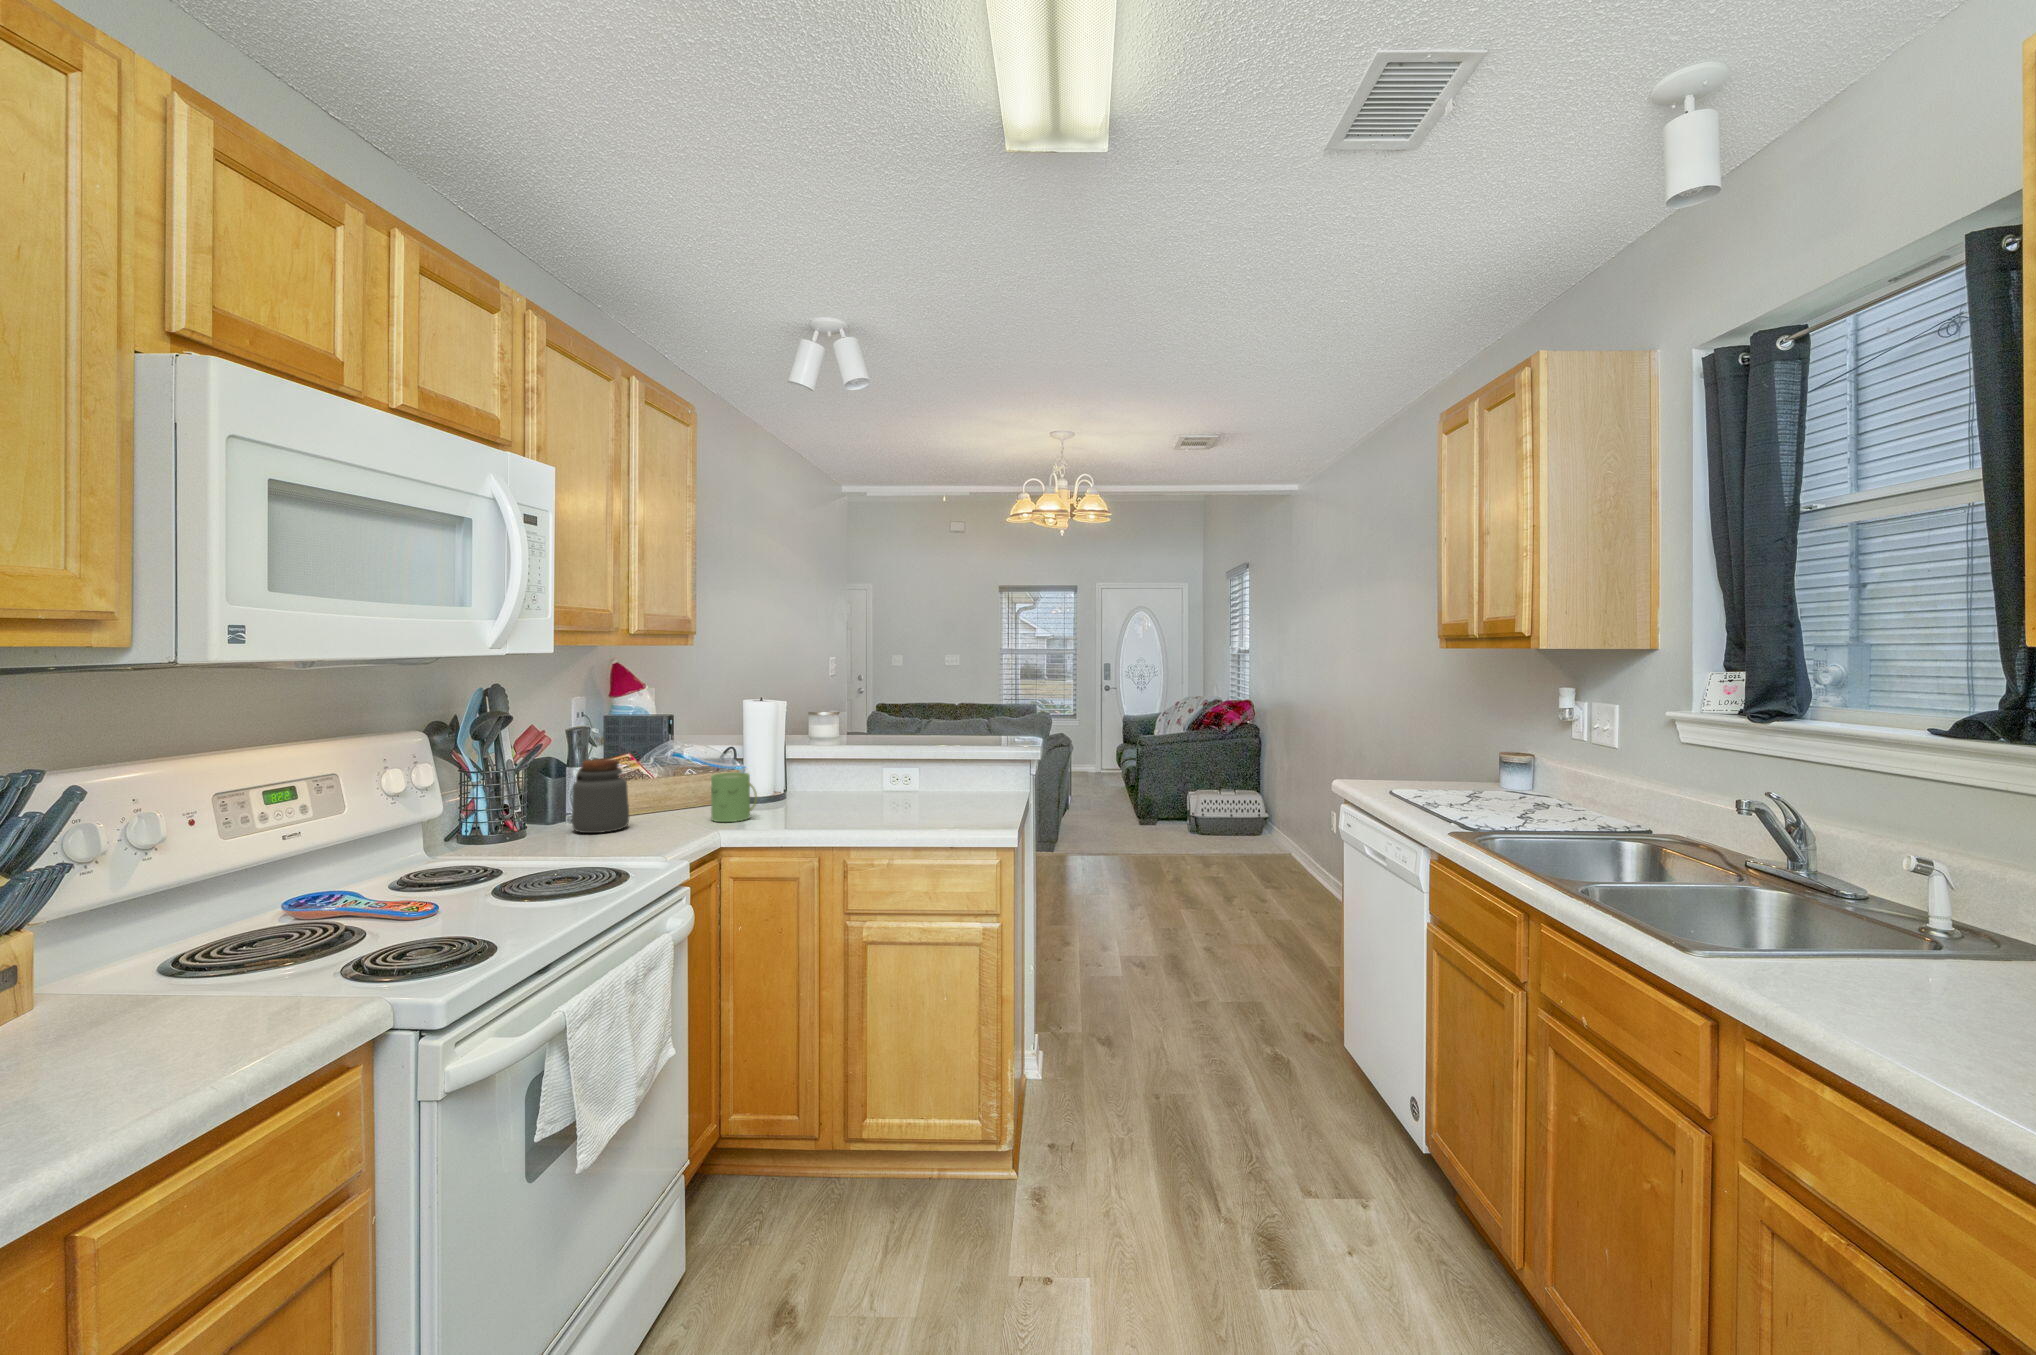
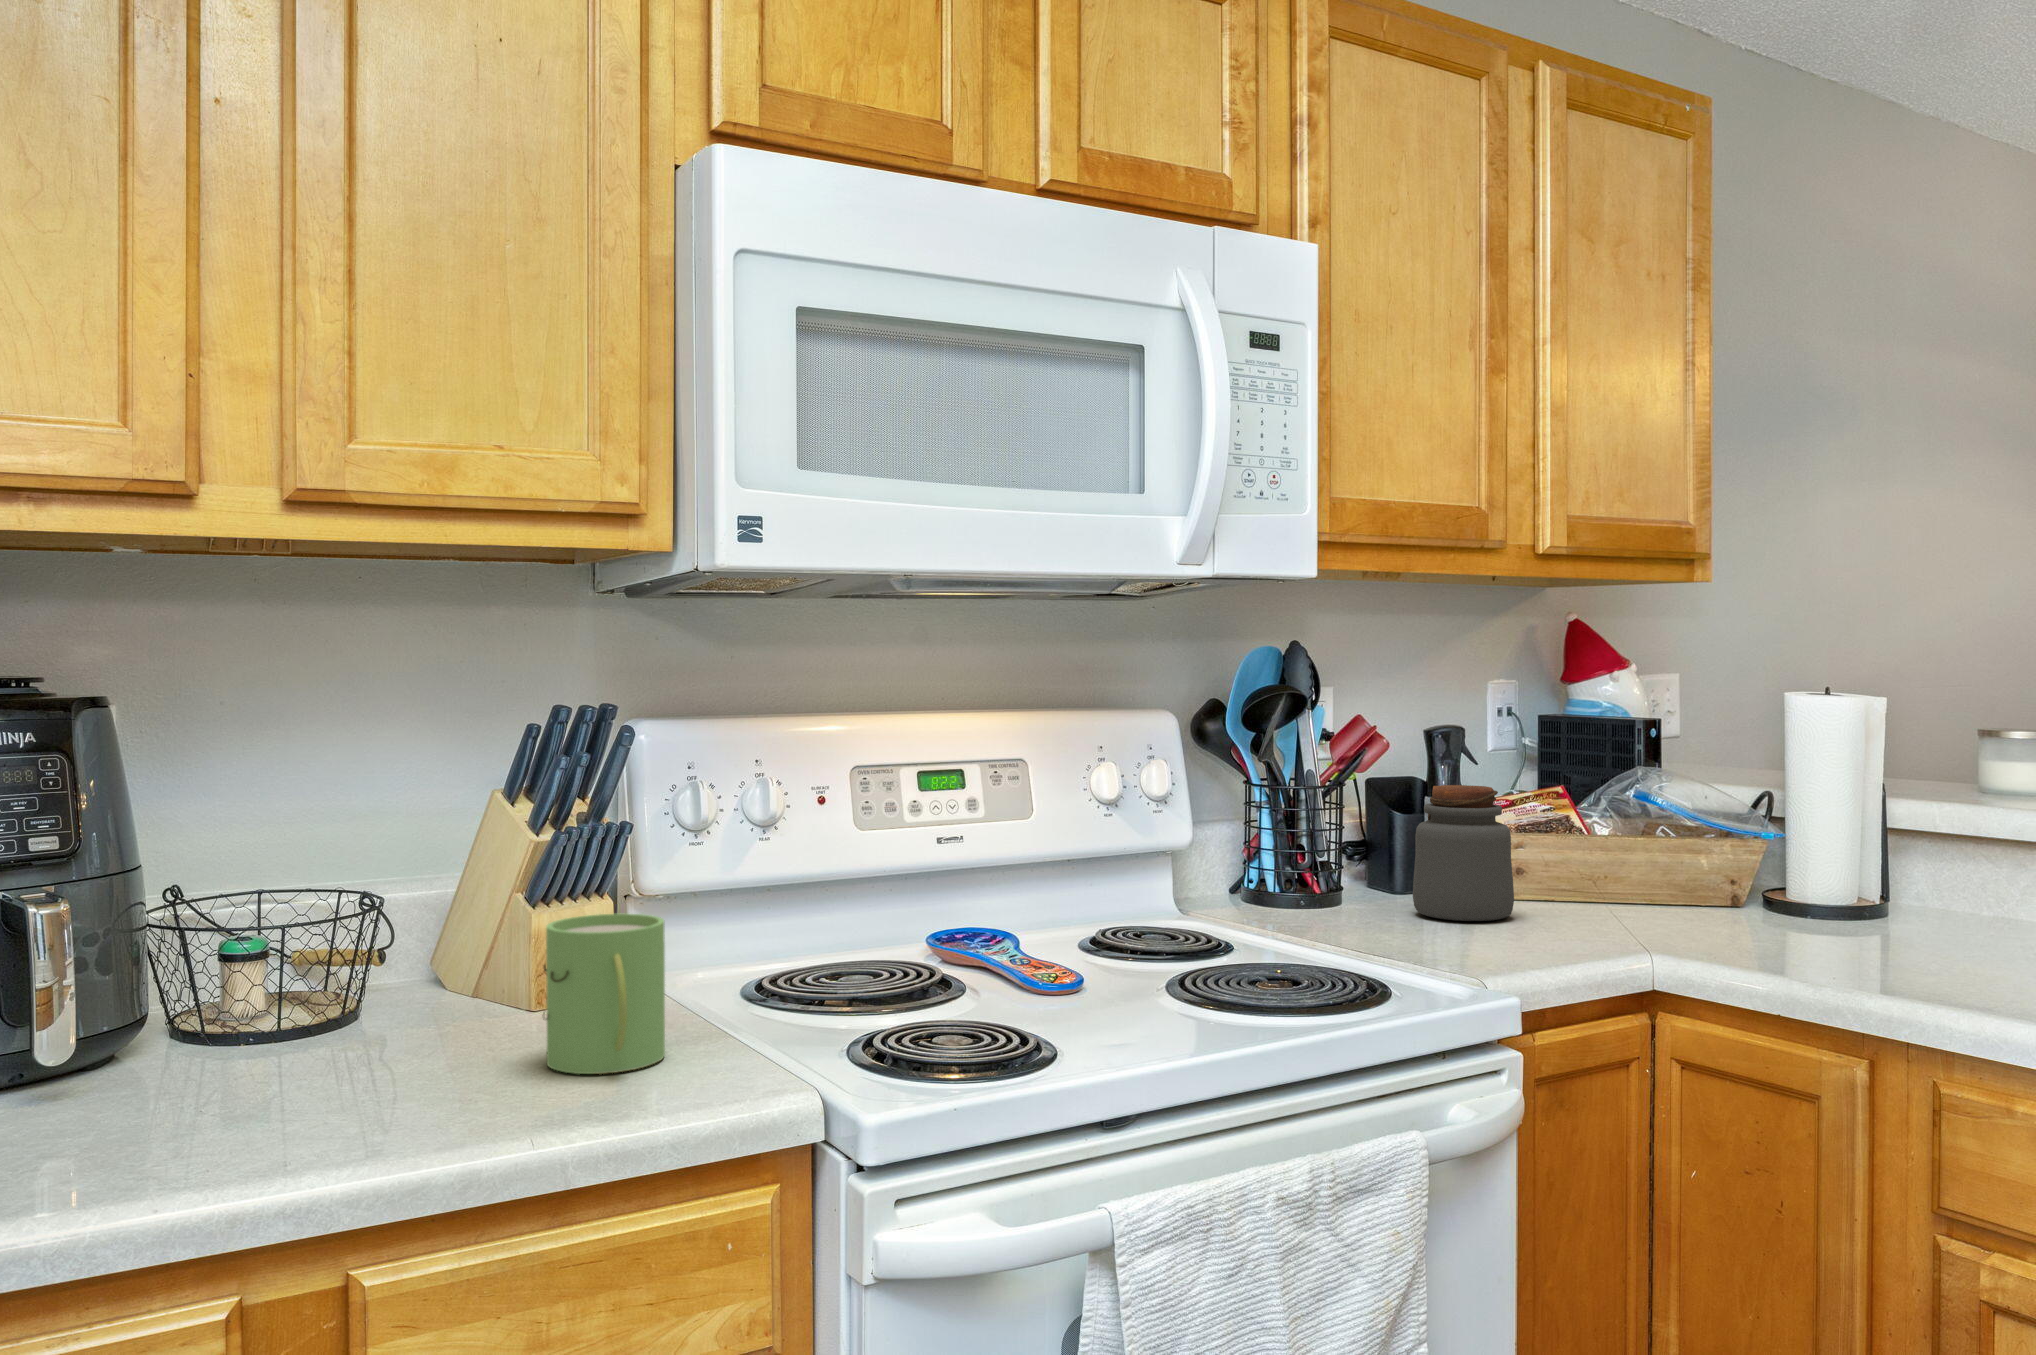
mug: present [711,772,757,822] -> present [544,914,665,1074]

